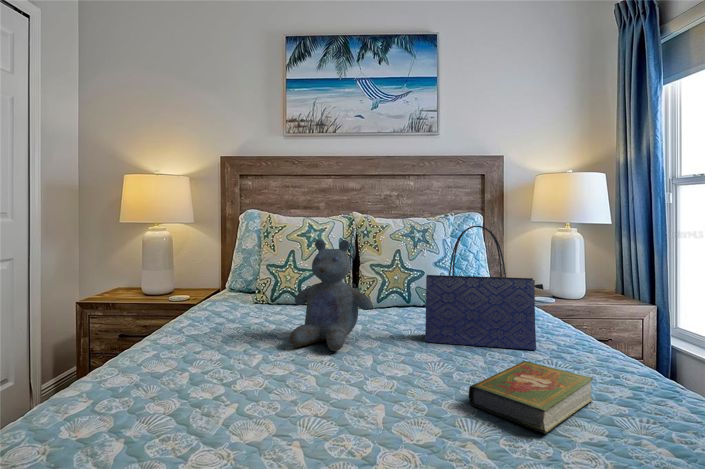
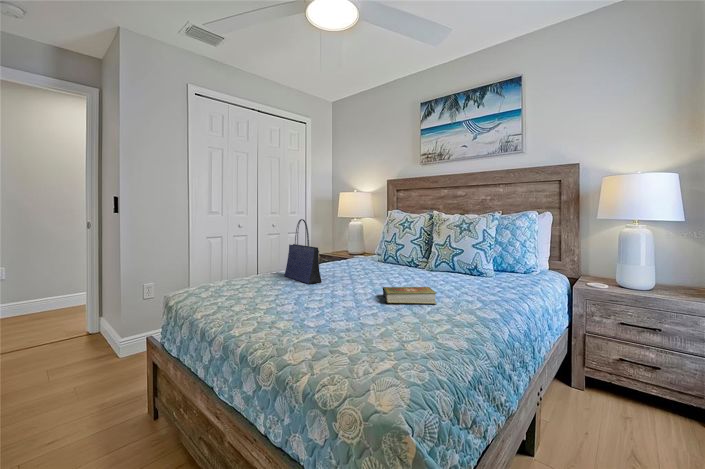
tote bag: present [425,226,543,350] -> present [284,219,322,284]
stuffed bear: present [289,239,372,351] -> none [357,226,397,278]

